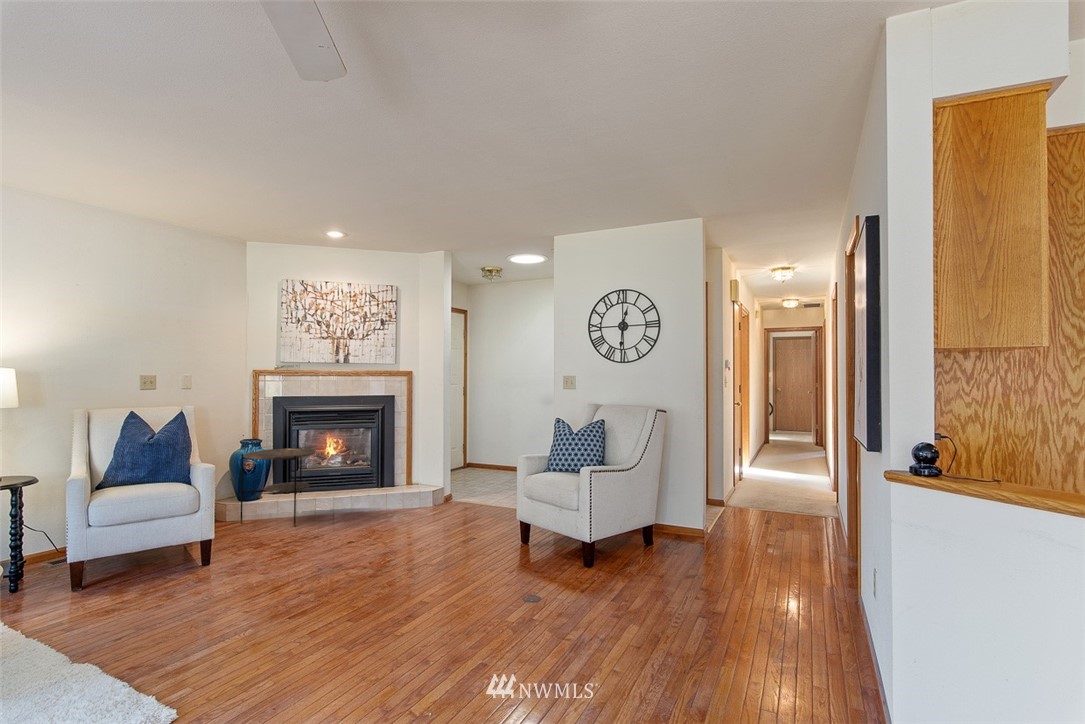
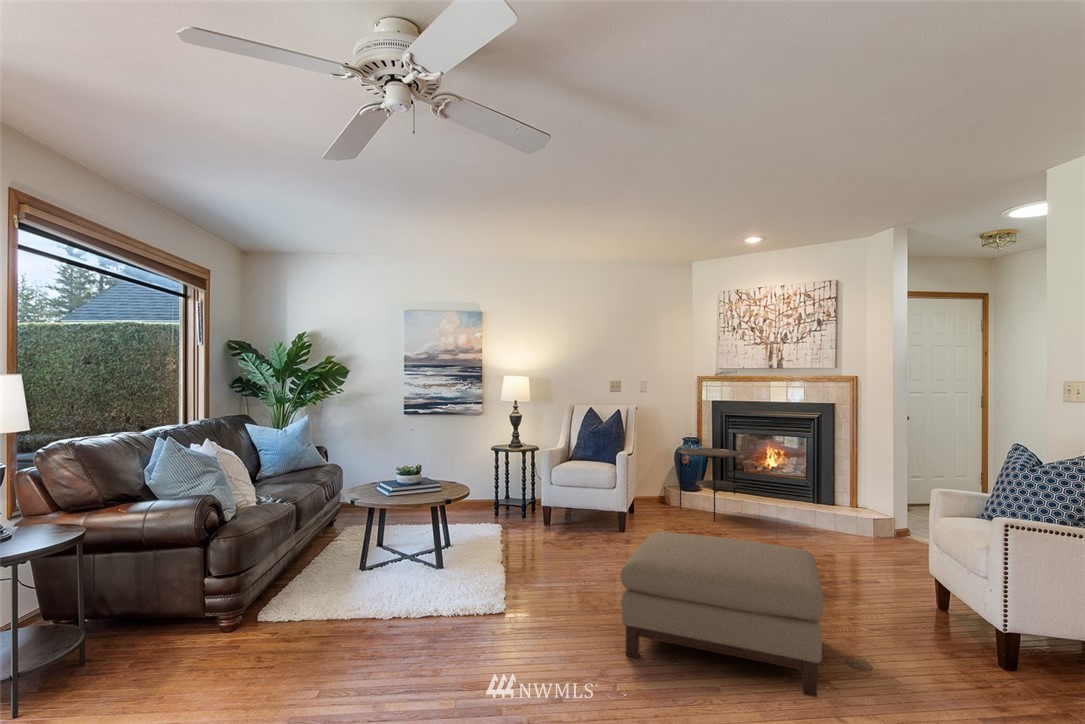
ottoman: none [346,520,542,675] -> present [621,532,823,697]

